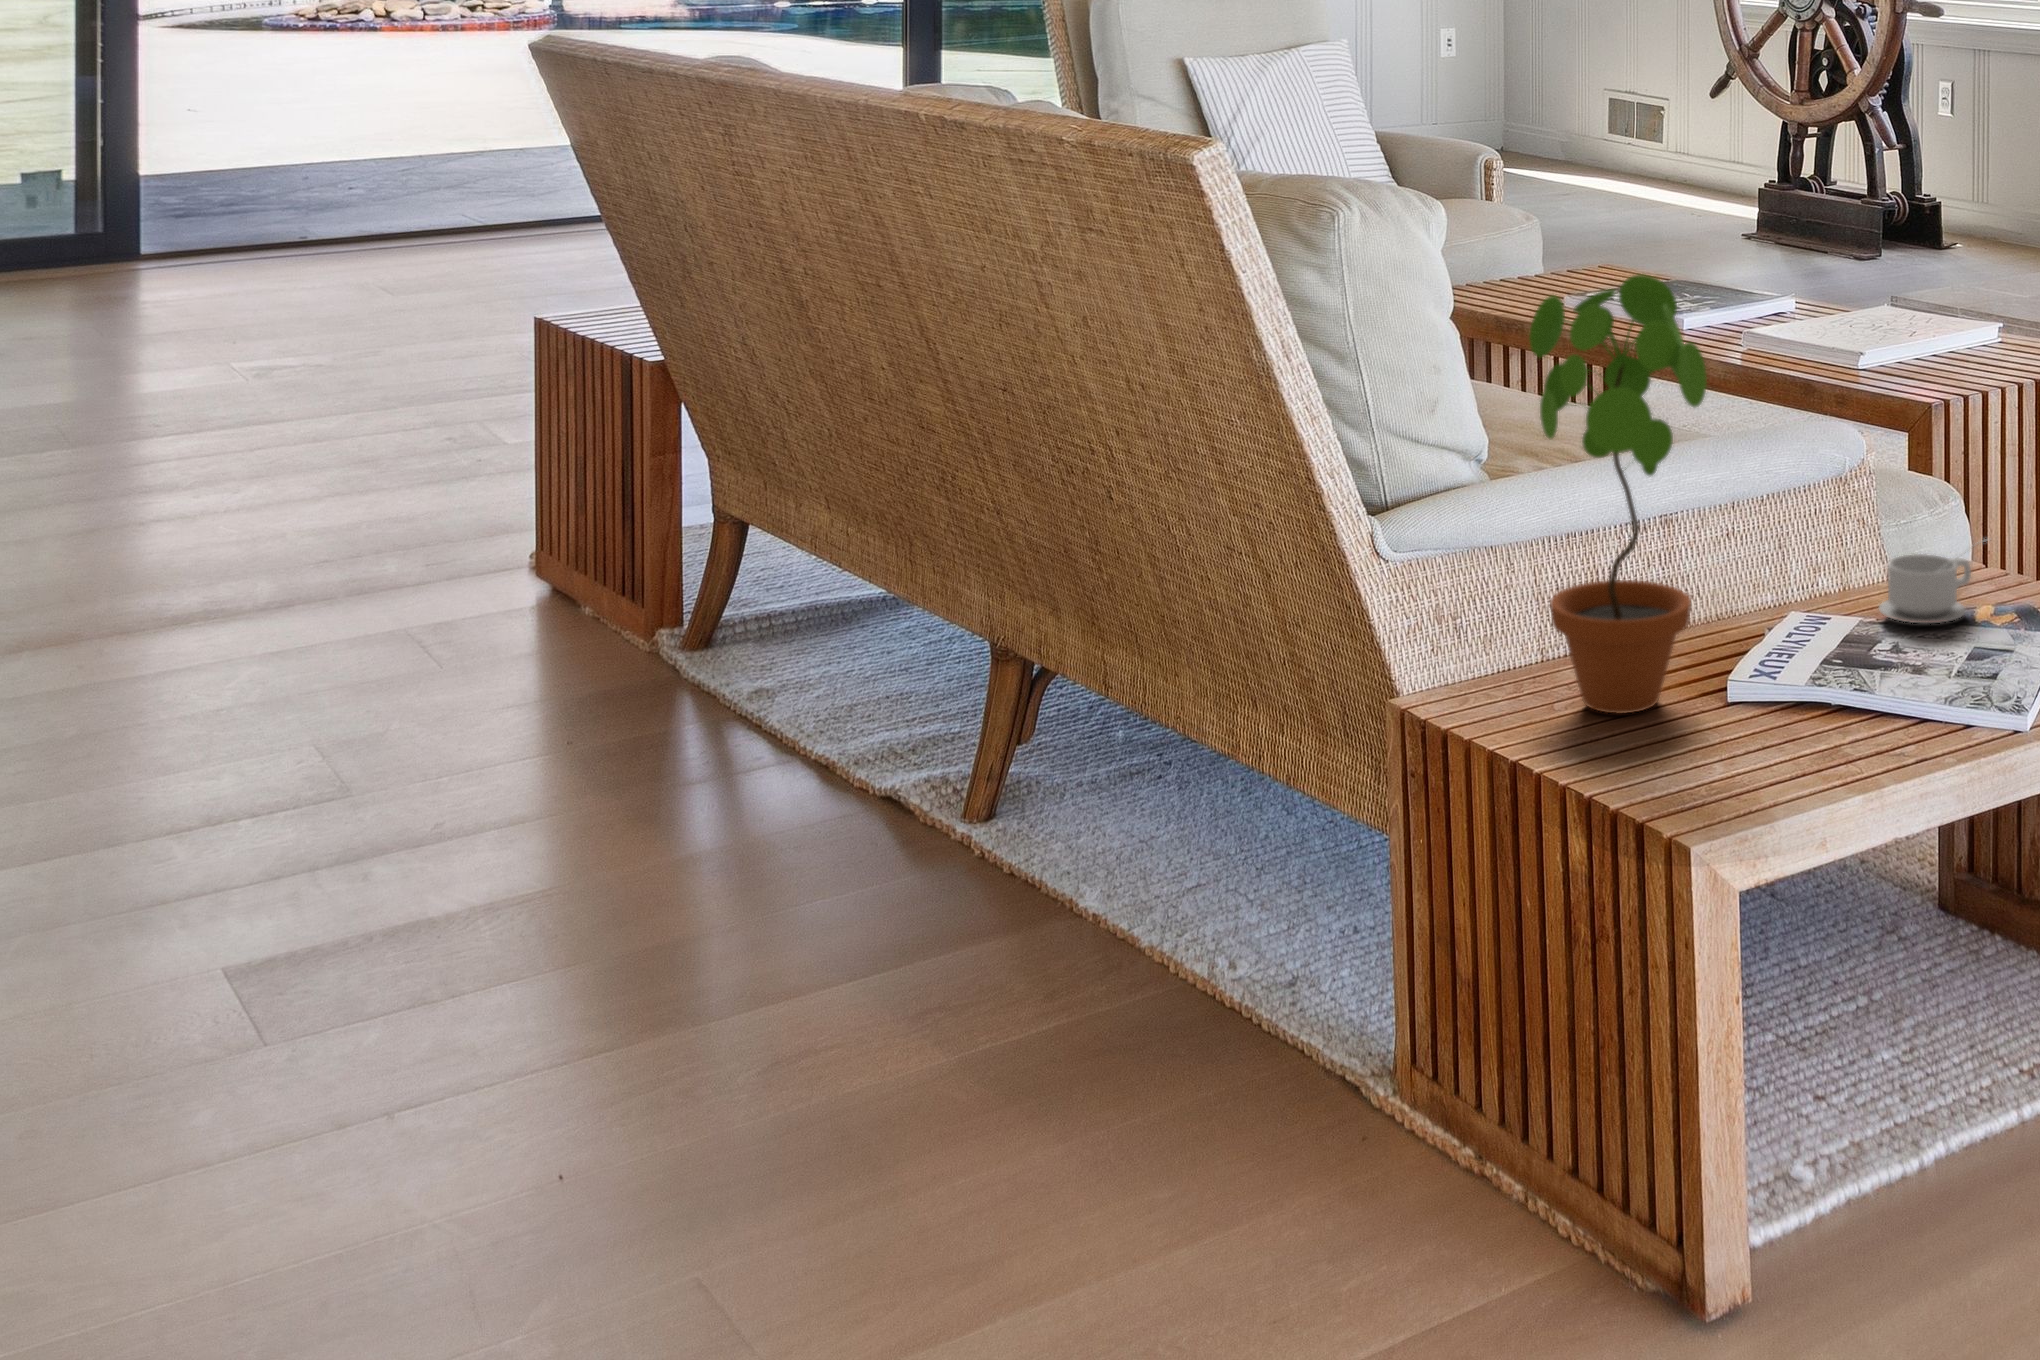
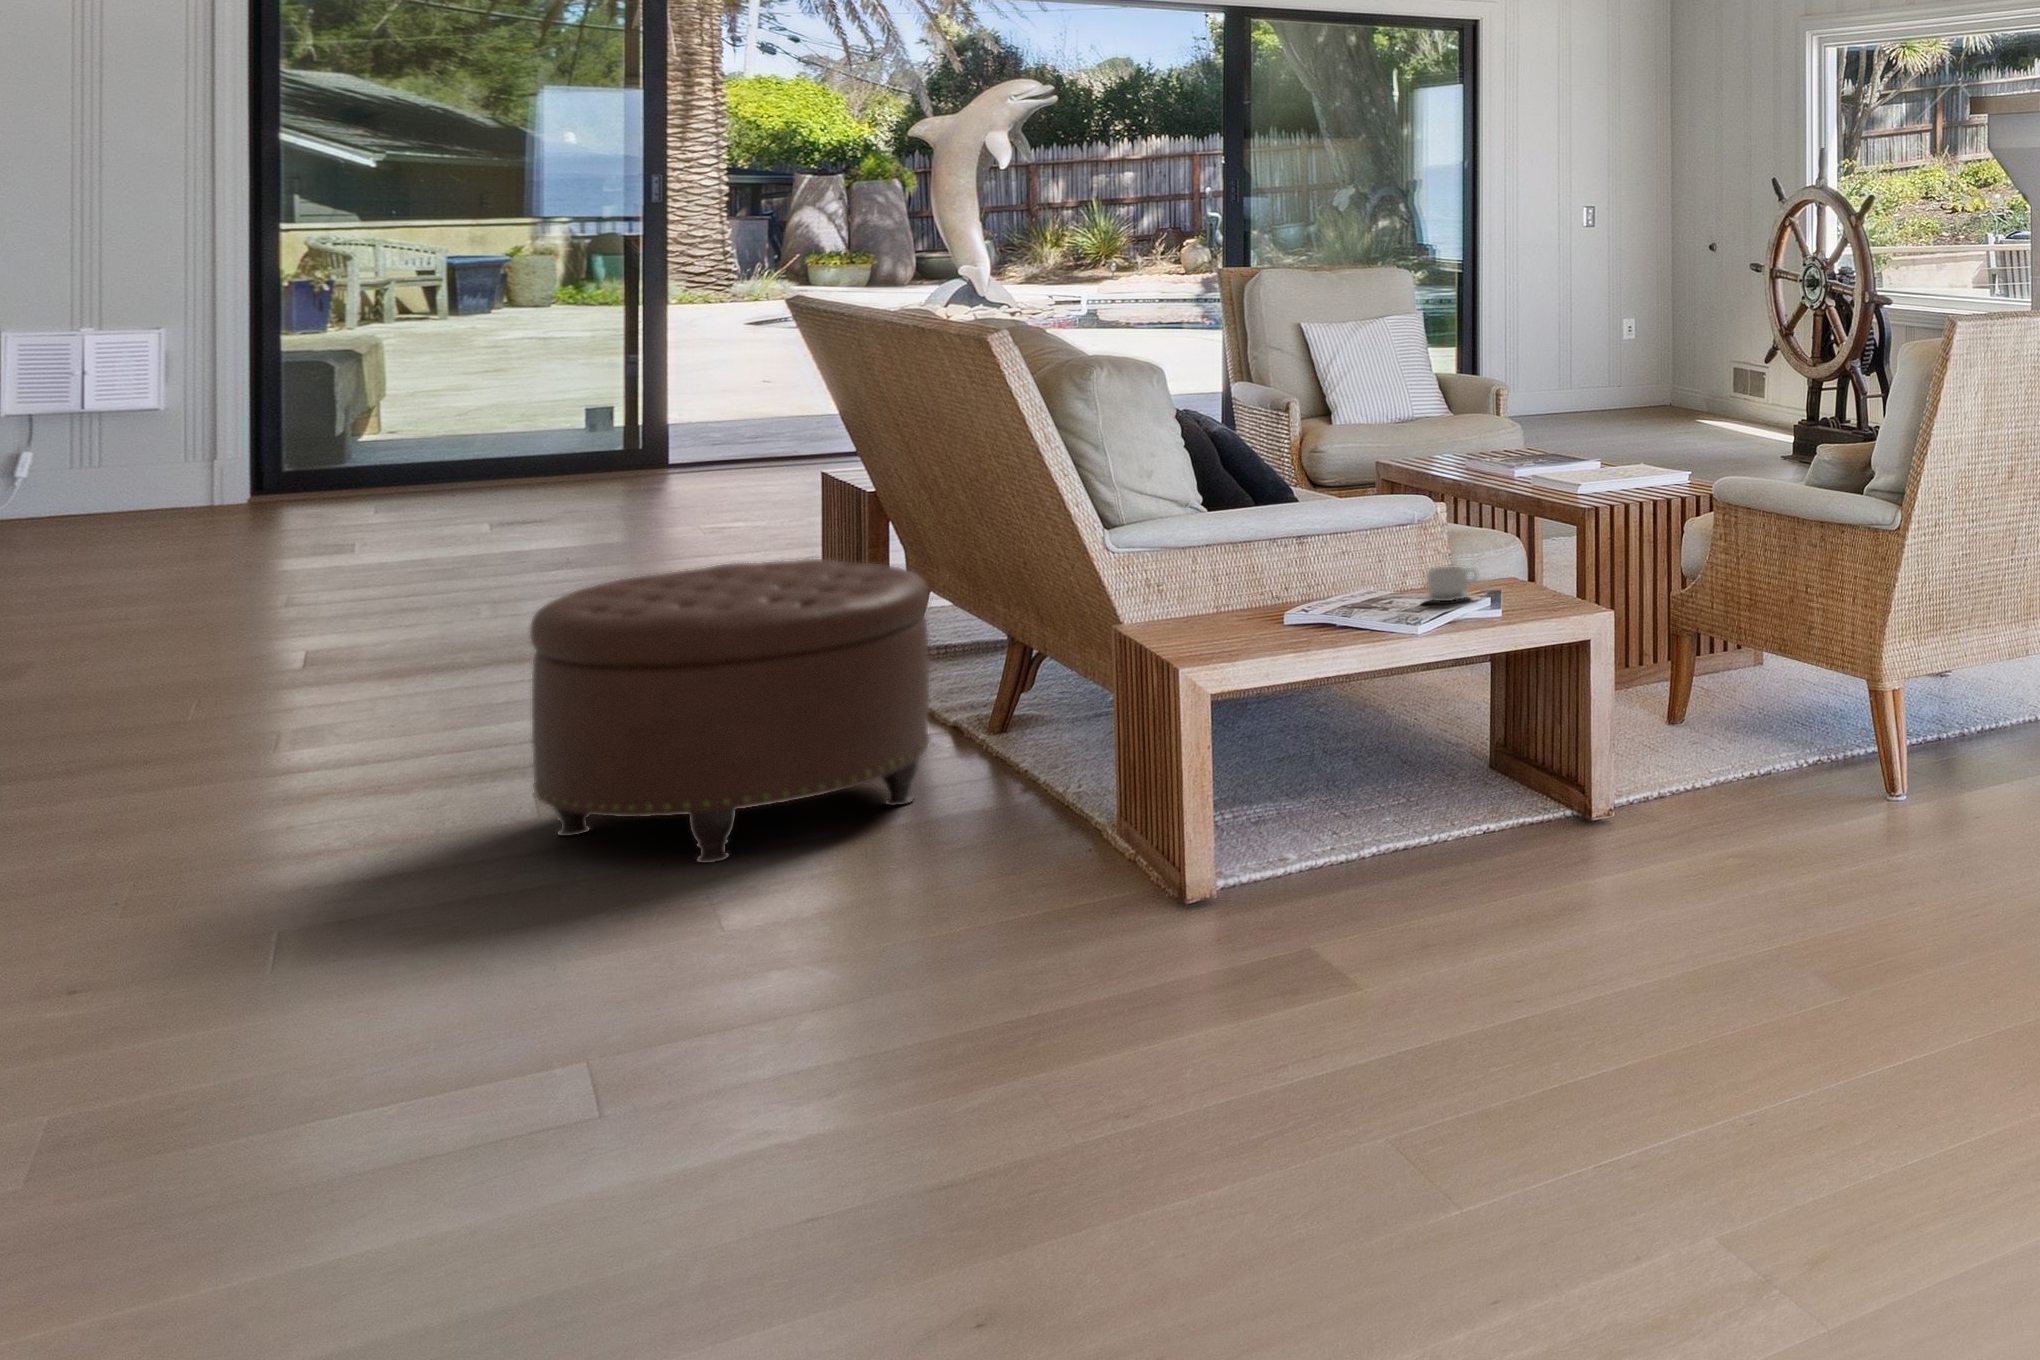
potted plant: present [1529,274,1707,713] -> none [1191,405,1281,635]
ottoman: none [279,527,948,1154] -> present [530,559,929,863]

